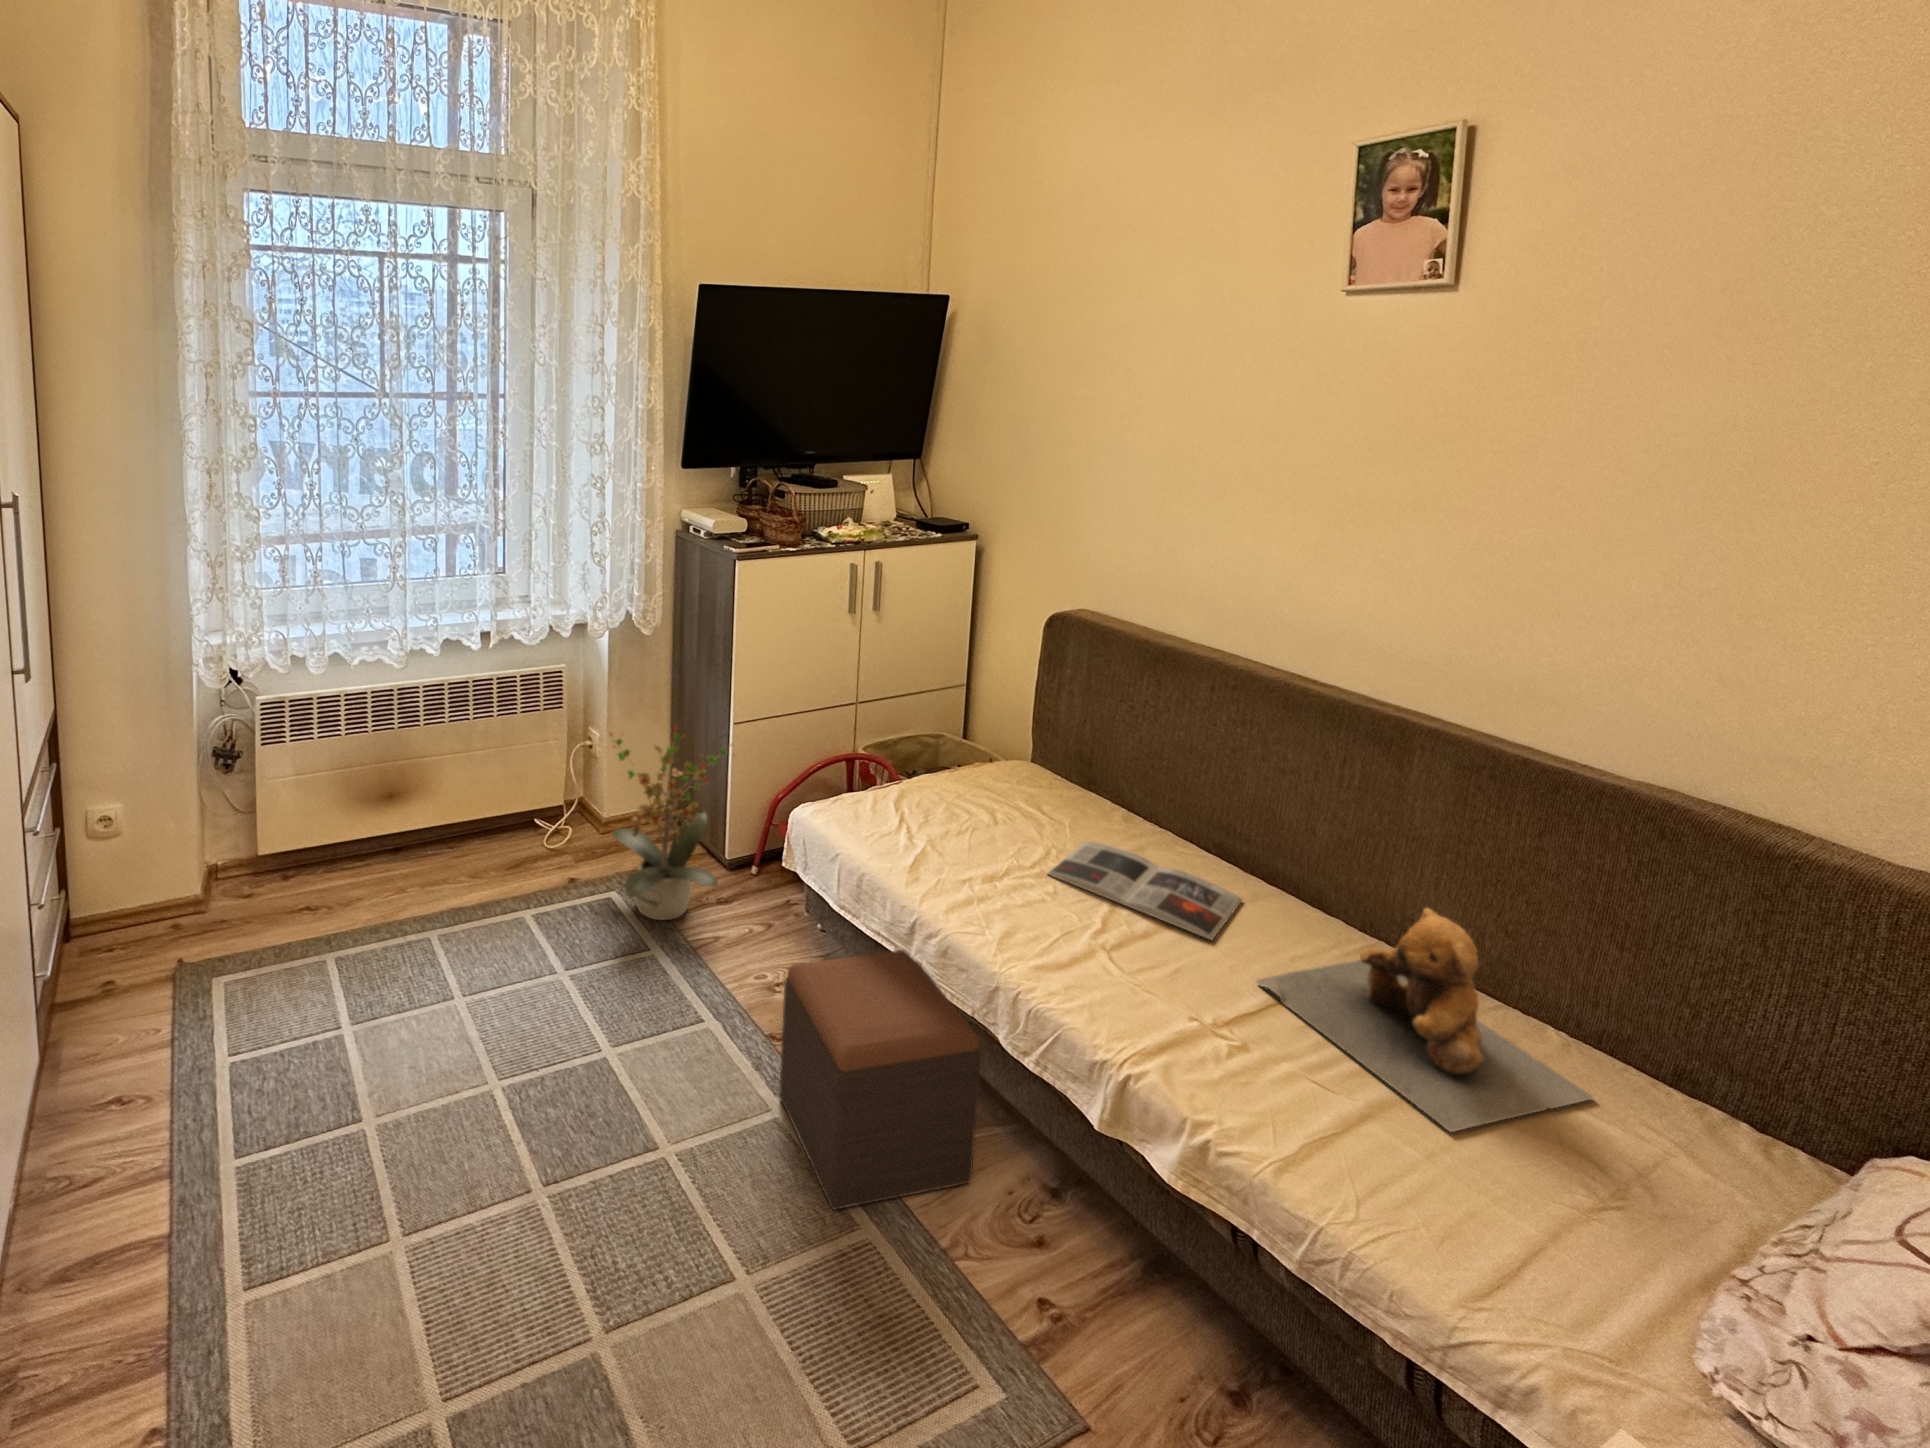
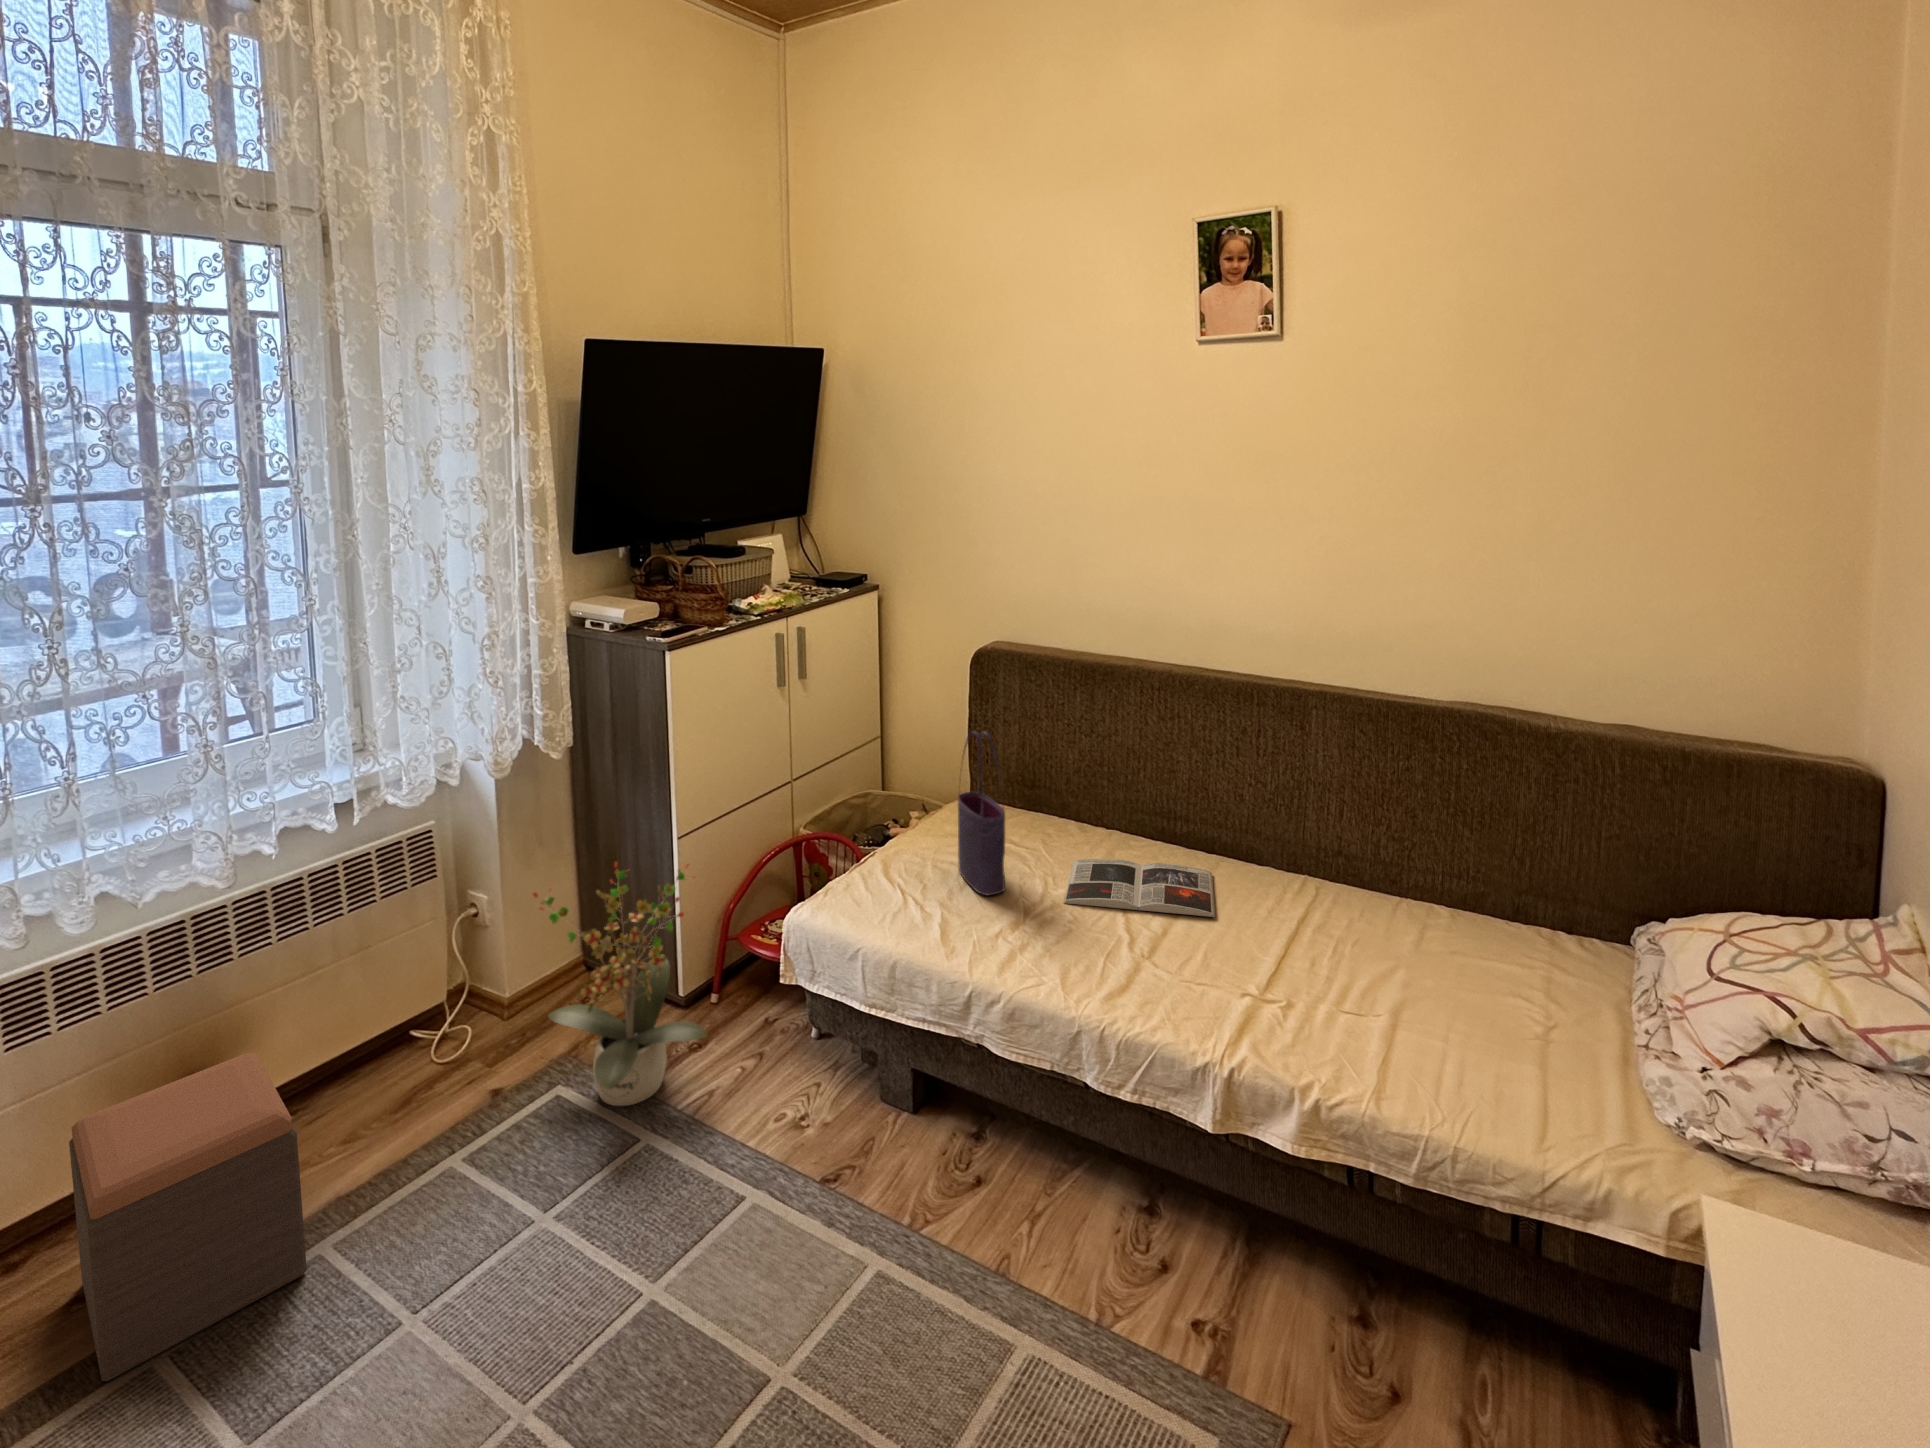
tote bag: none [958,682,1000,845] -> present [958,731,1005,896]
teddy bear: present [1257,908,1593,1132] -> none [1262,835,1487,1010]
footstool: present [779,950,981,1209] -> present [69,1053,307,1381]

